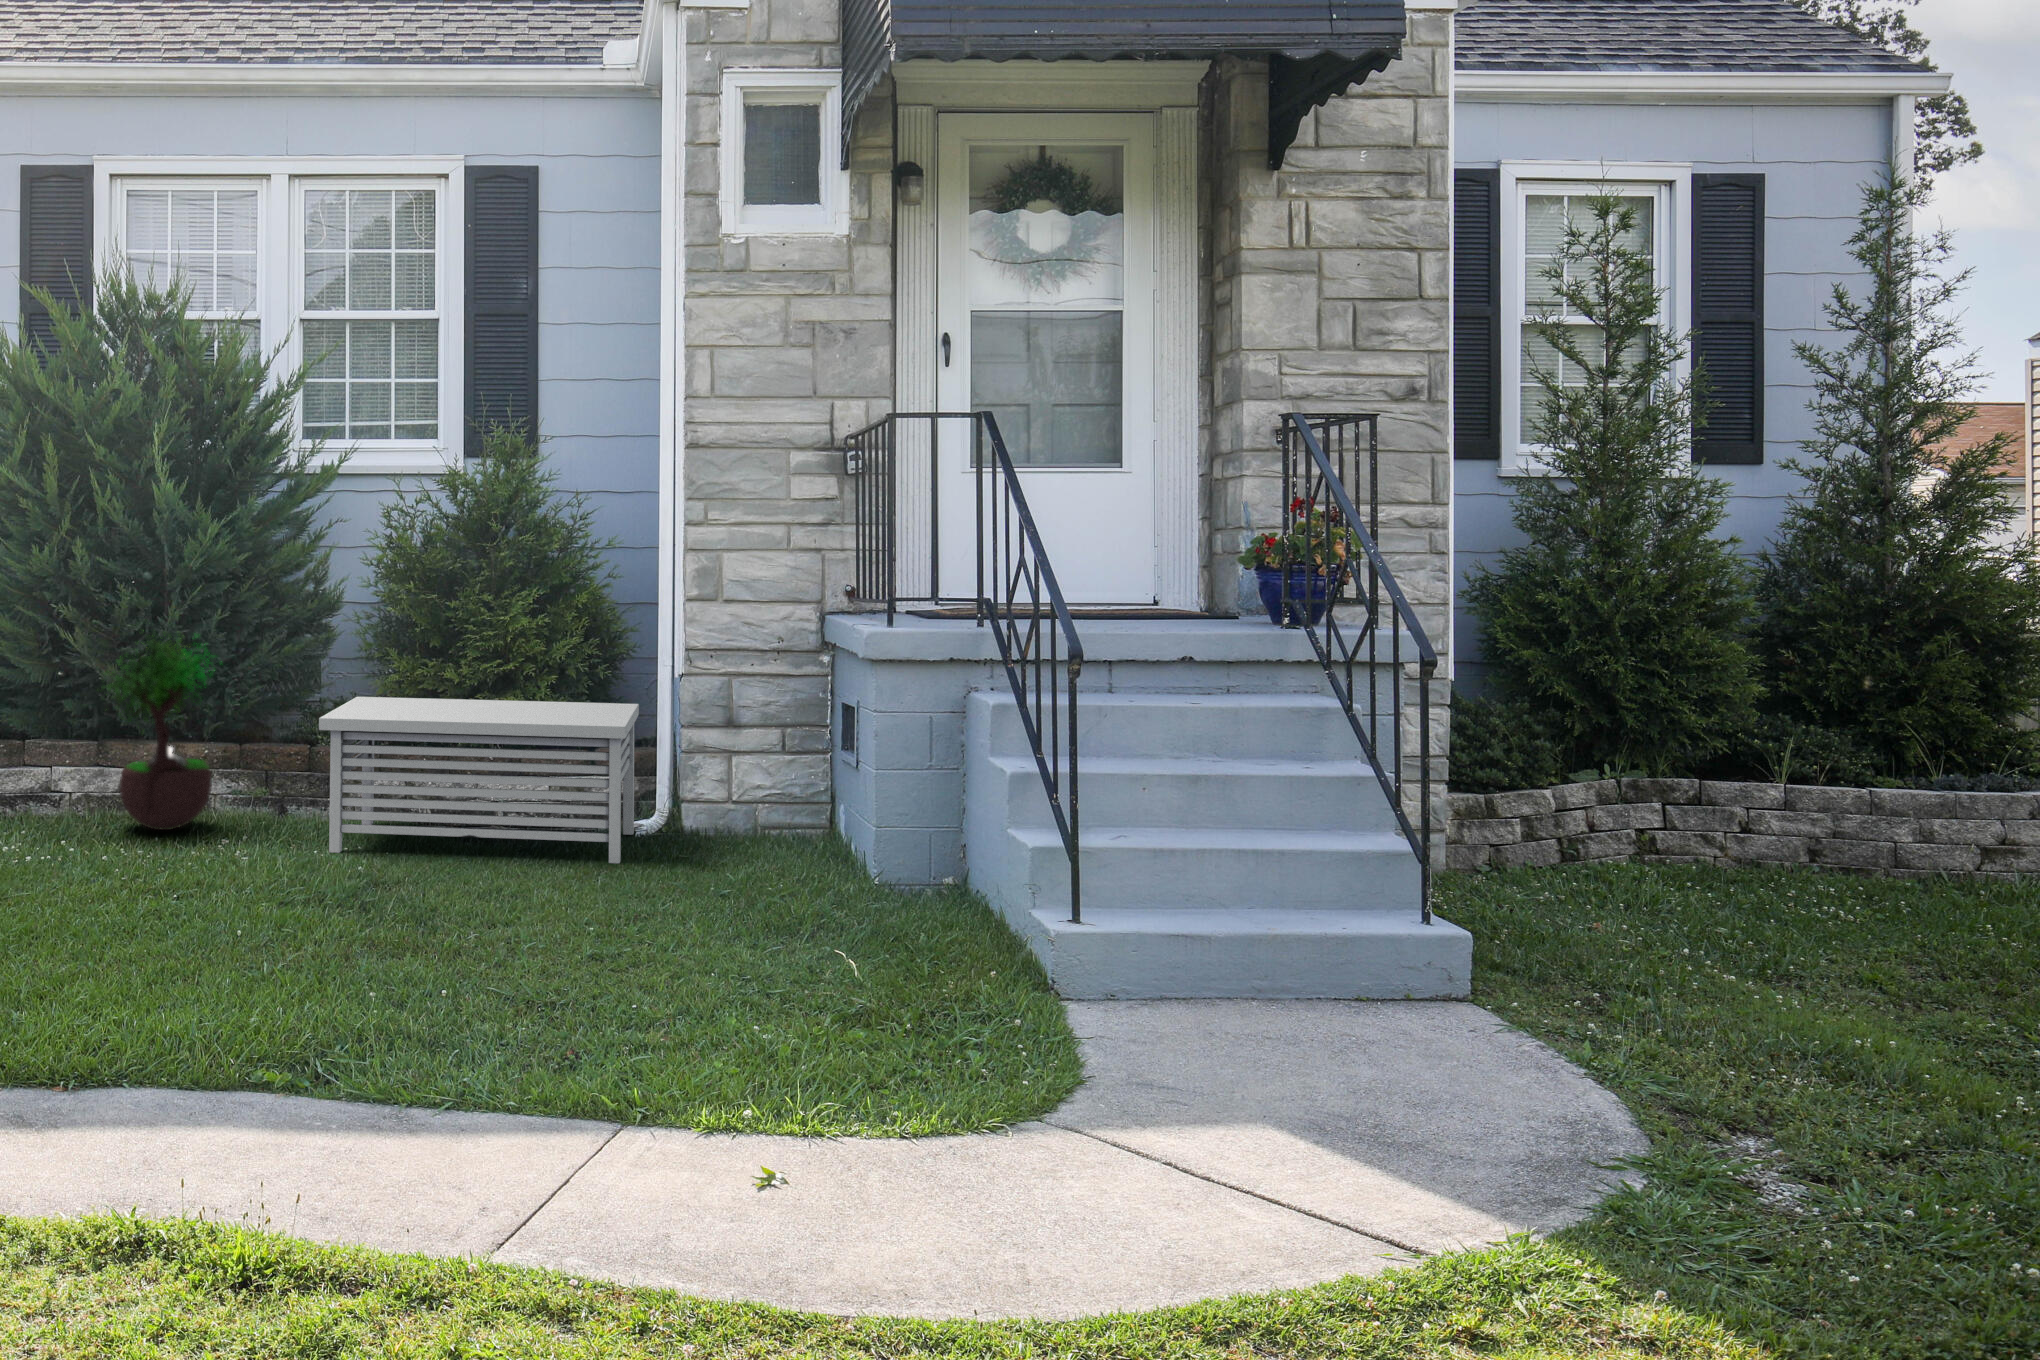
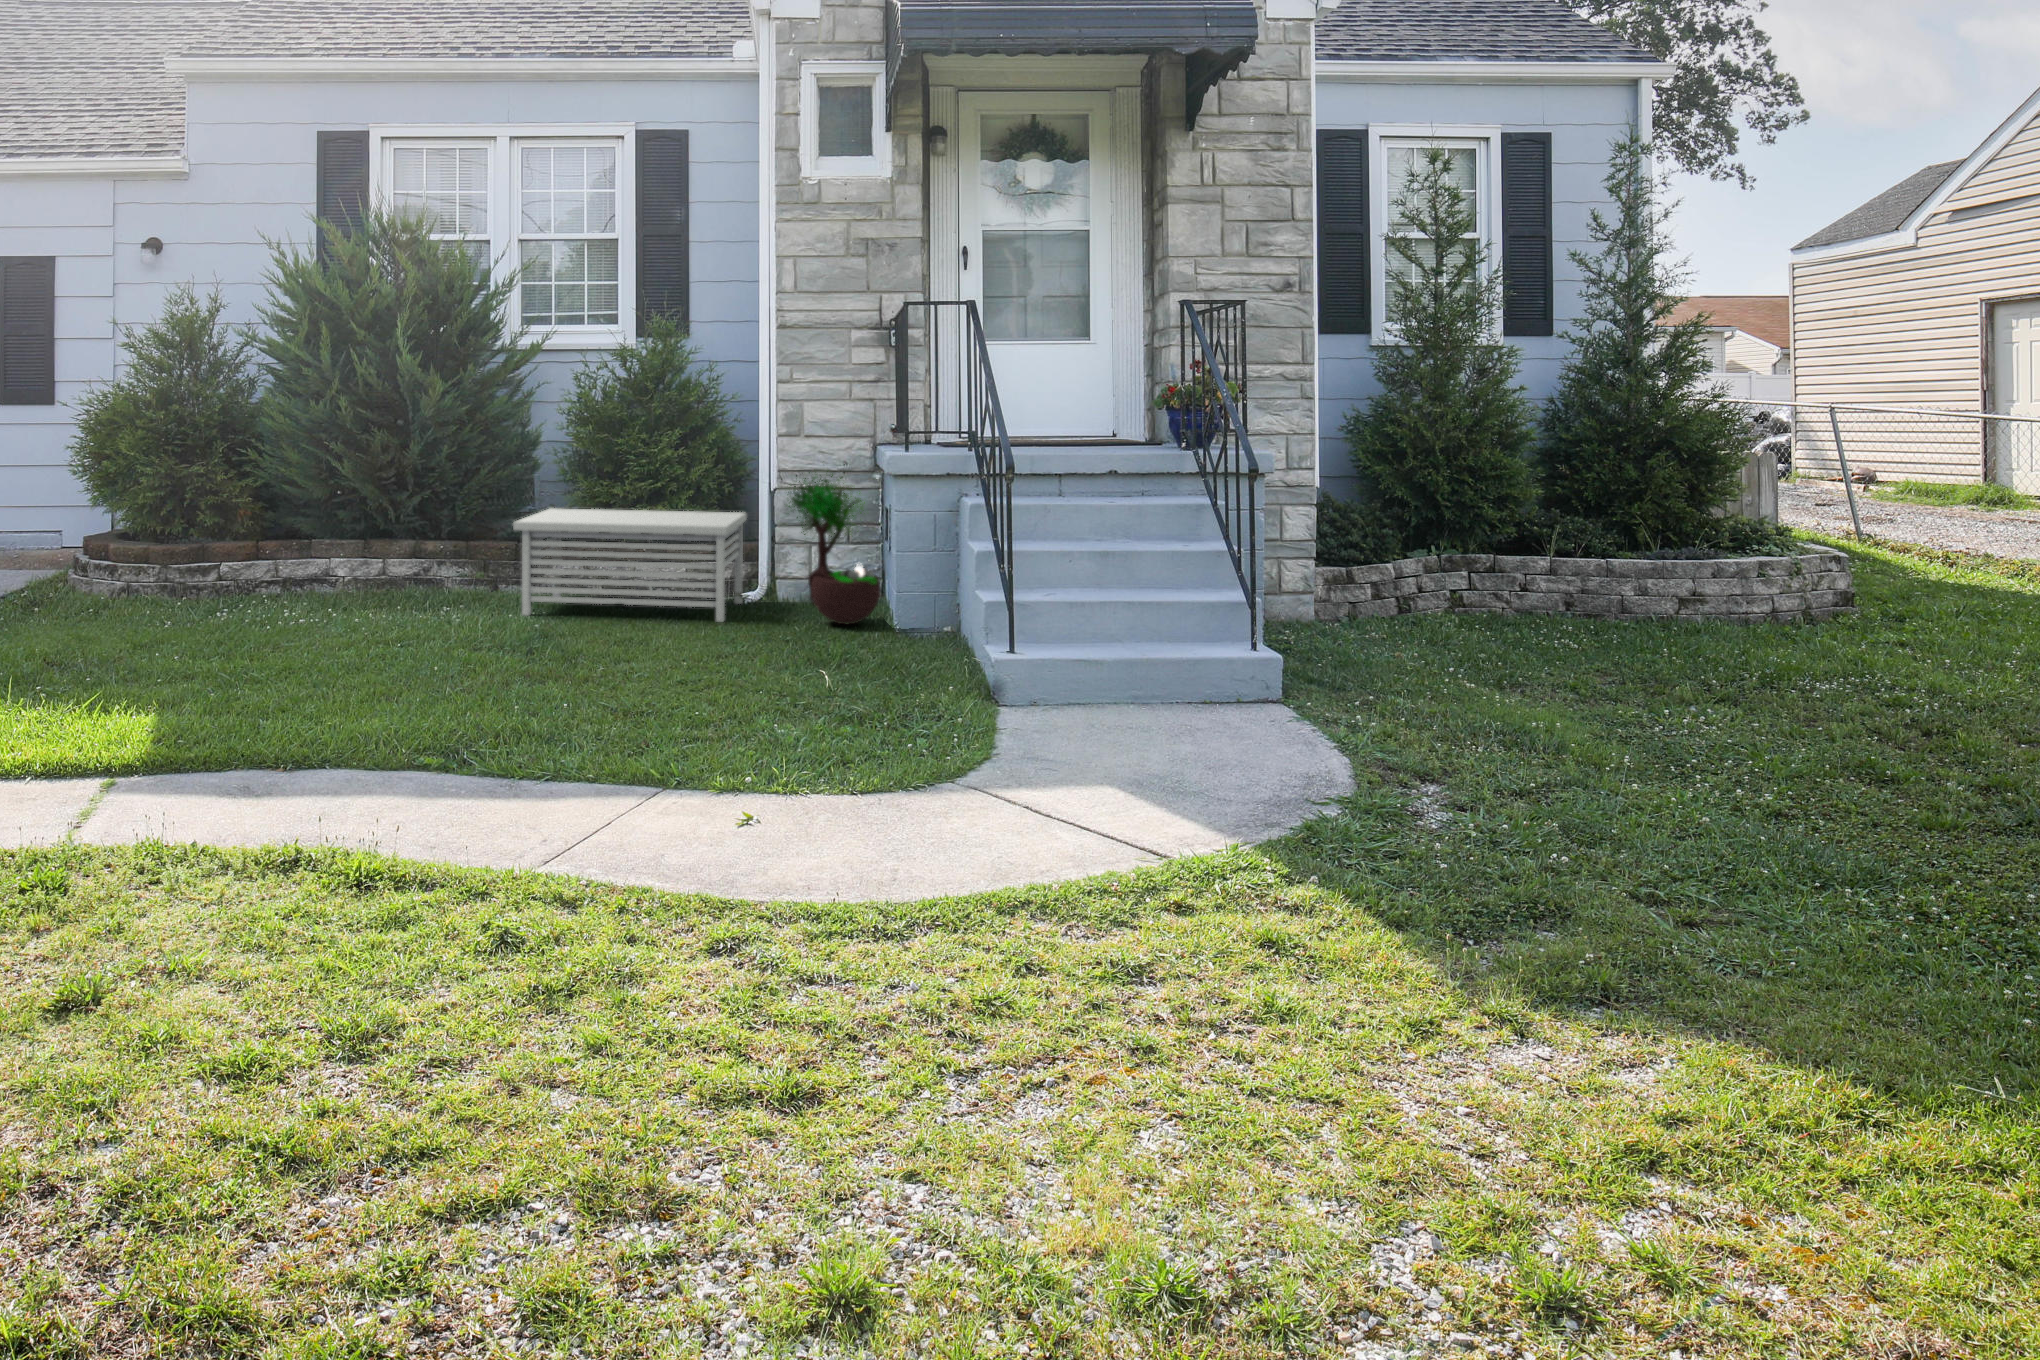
potted tree: present [106,635,212,830] -> present [787,472,881,624]

